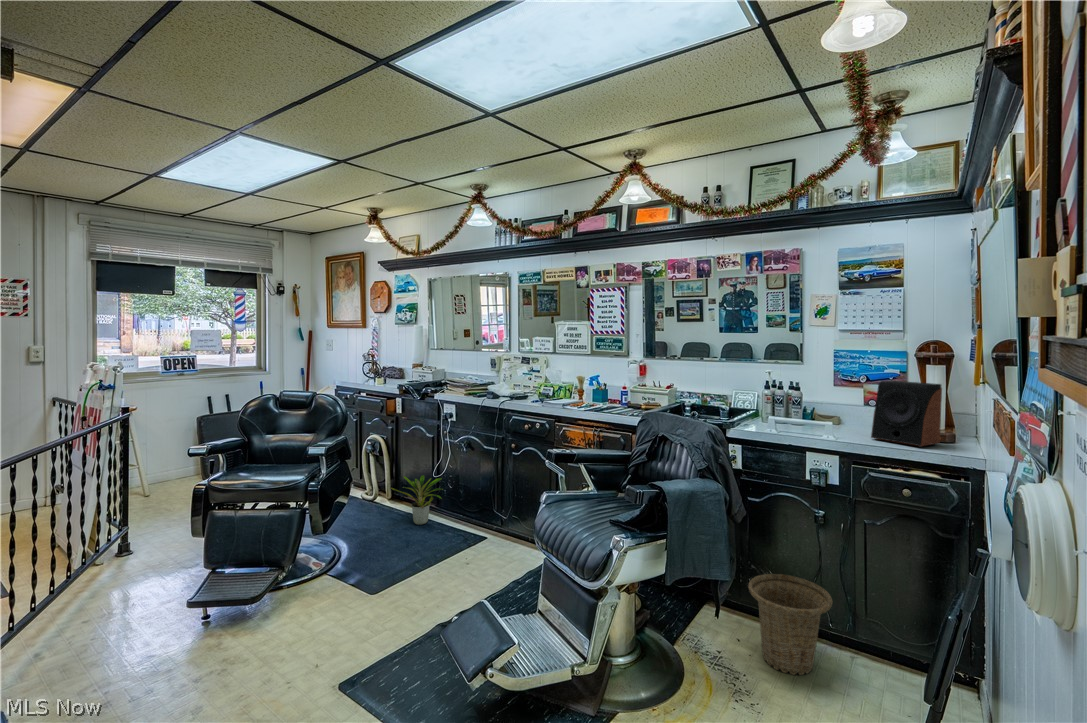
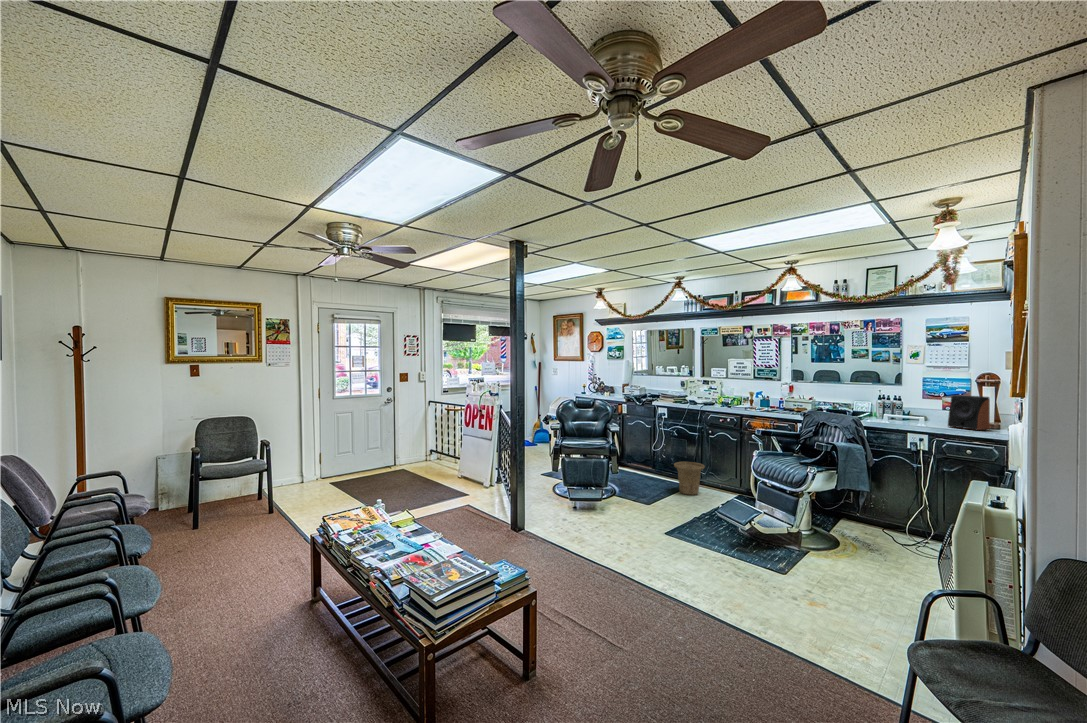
potted plant: present [390,475,443,525] -> none [626,451,662,482]
basket: present [748,574,833,675] -> present [674,462,705,495]

